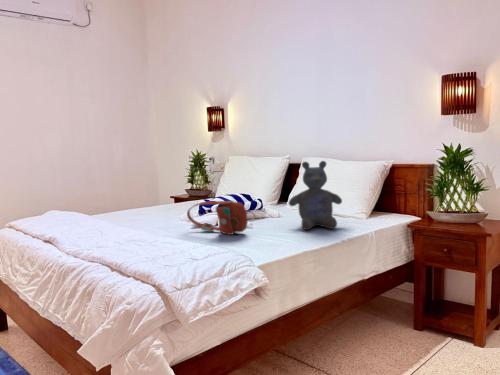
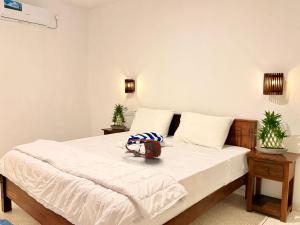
stuffed bear: present [289,161,342,230] -> none [182,118,211,157]

